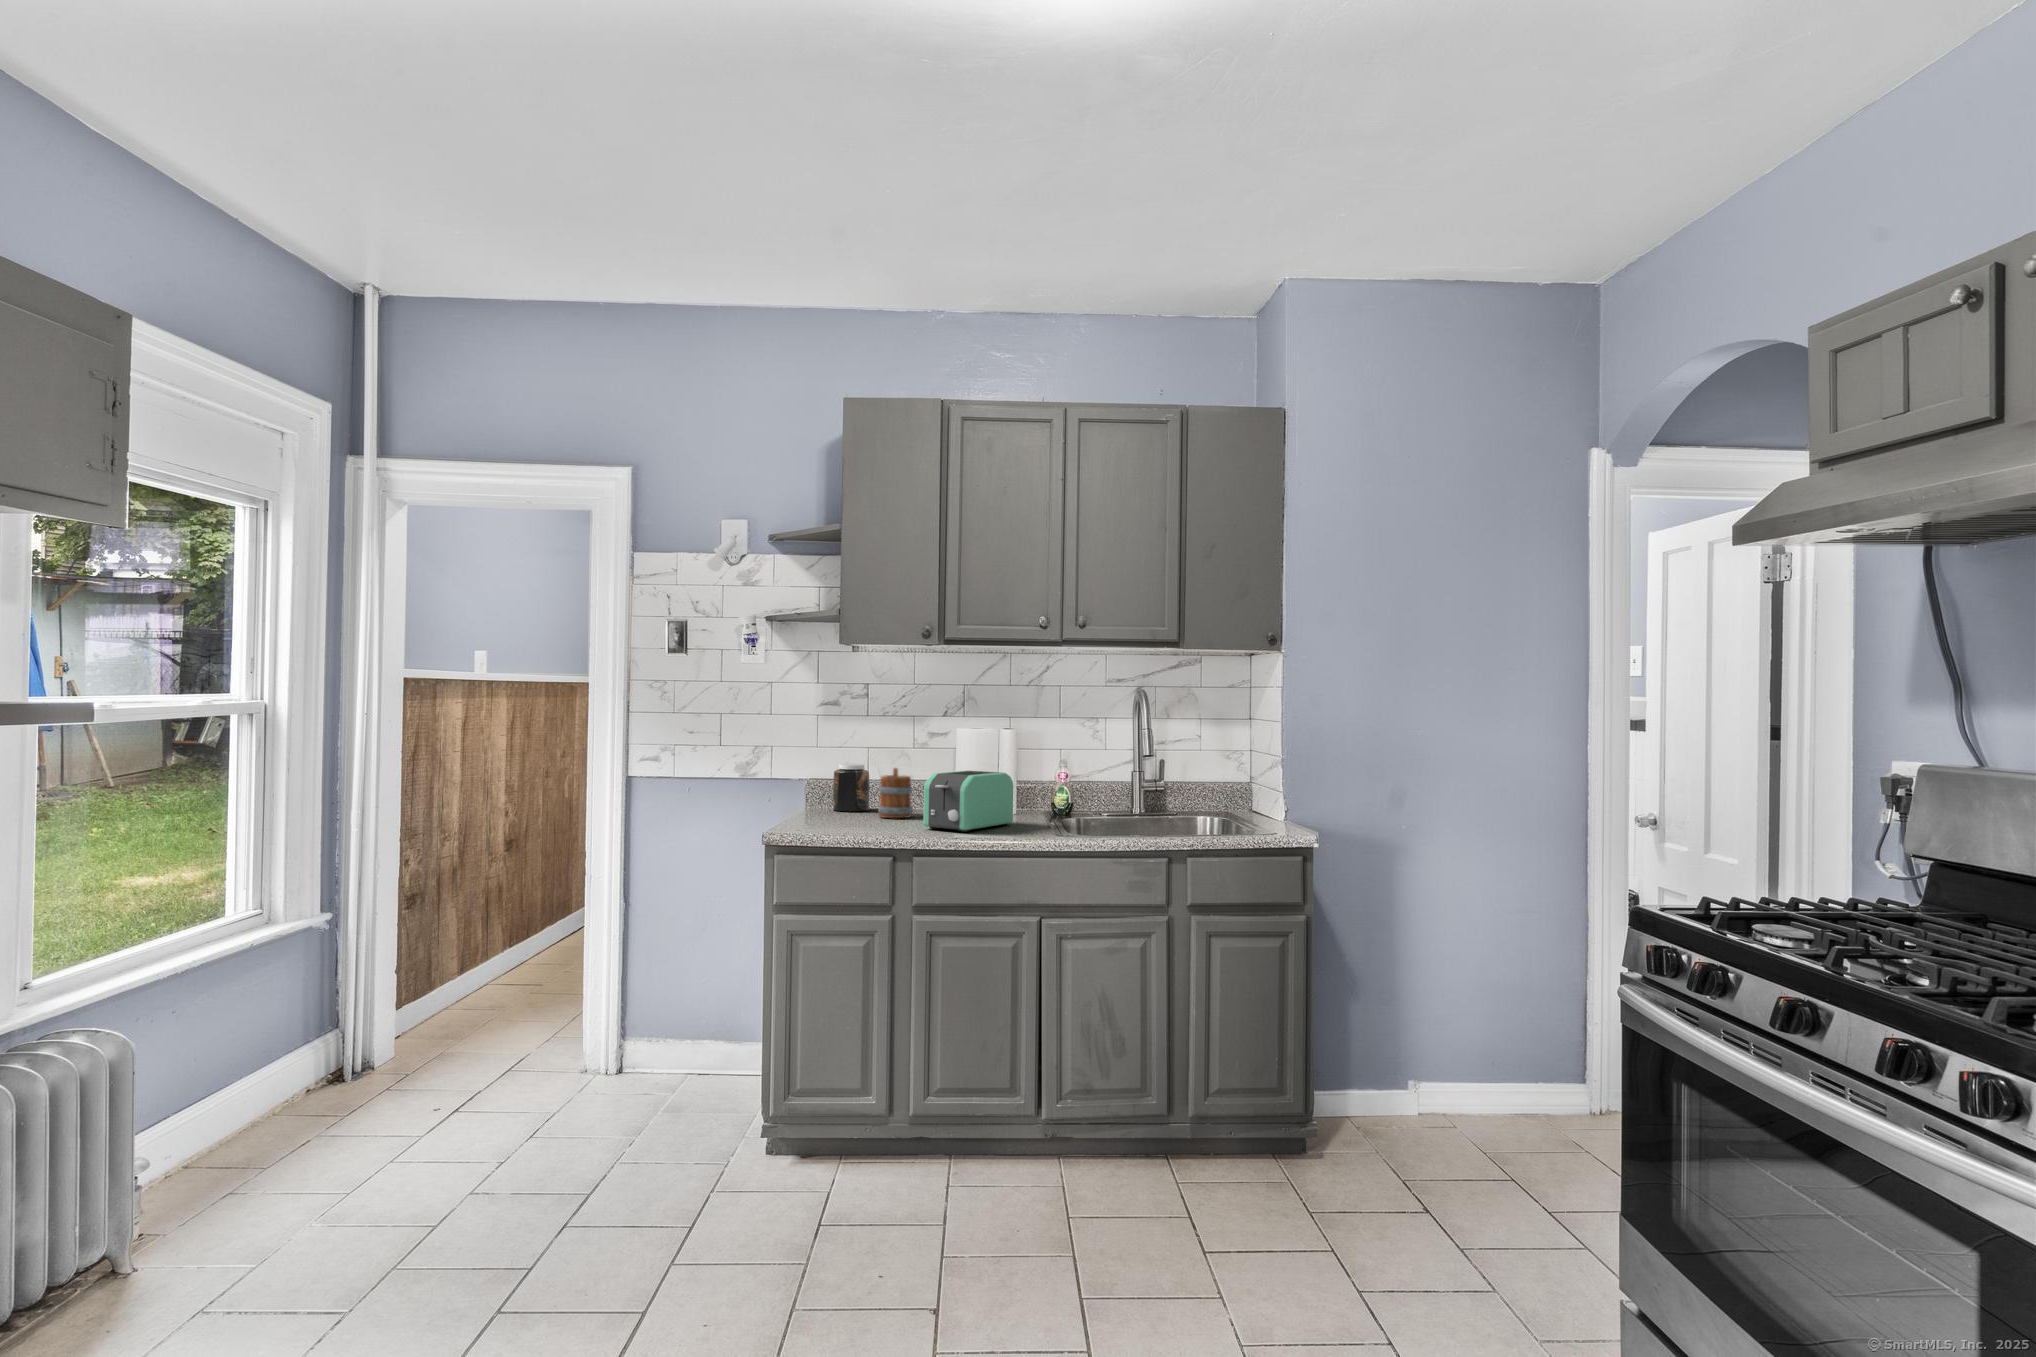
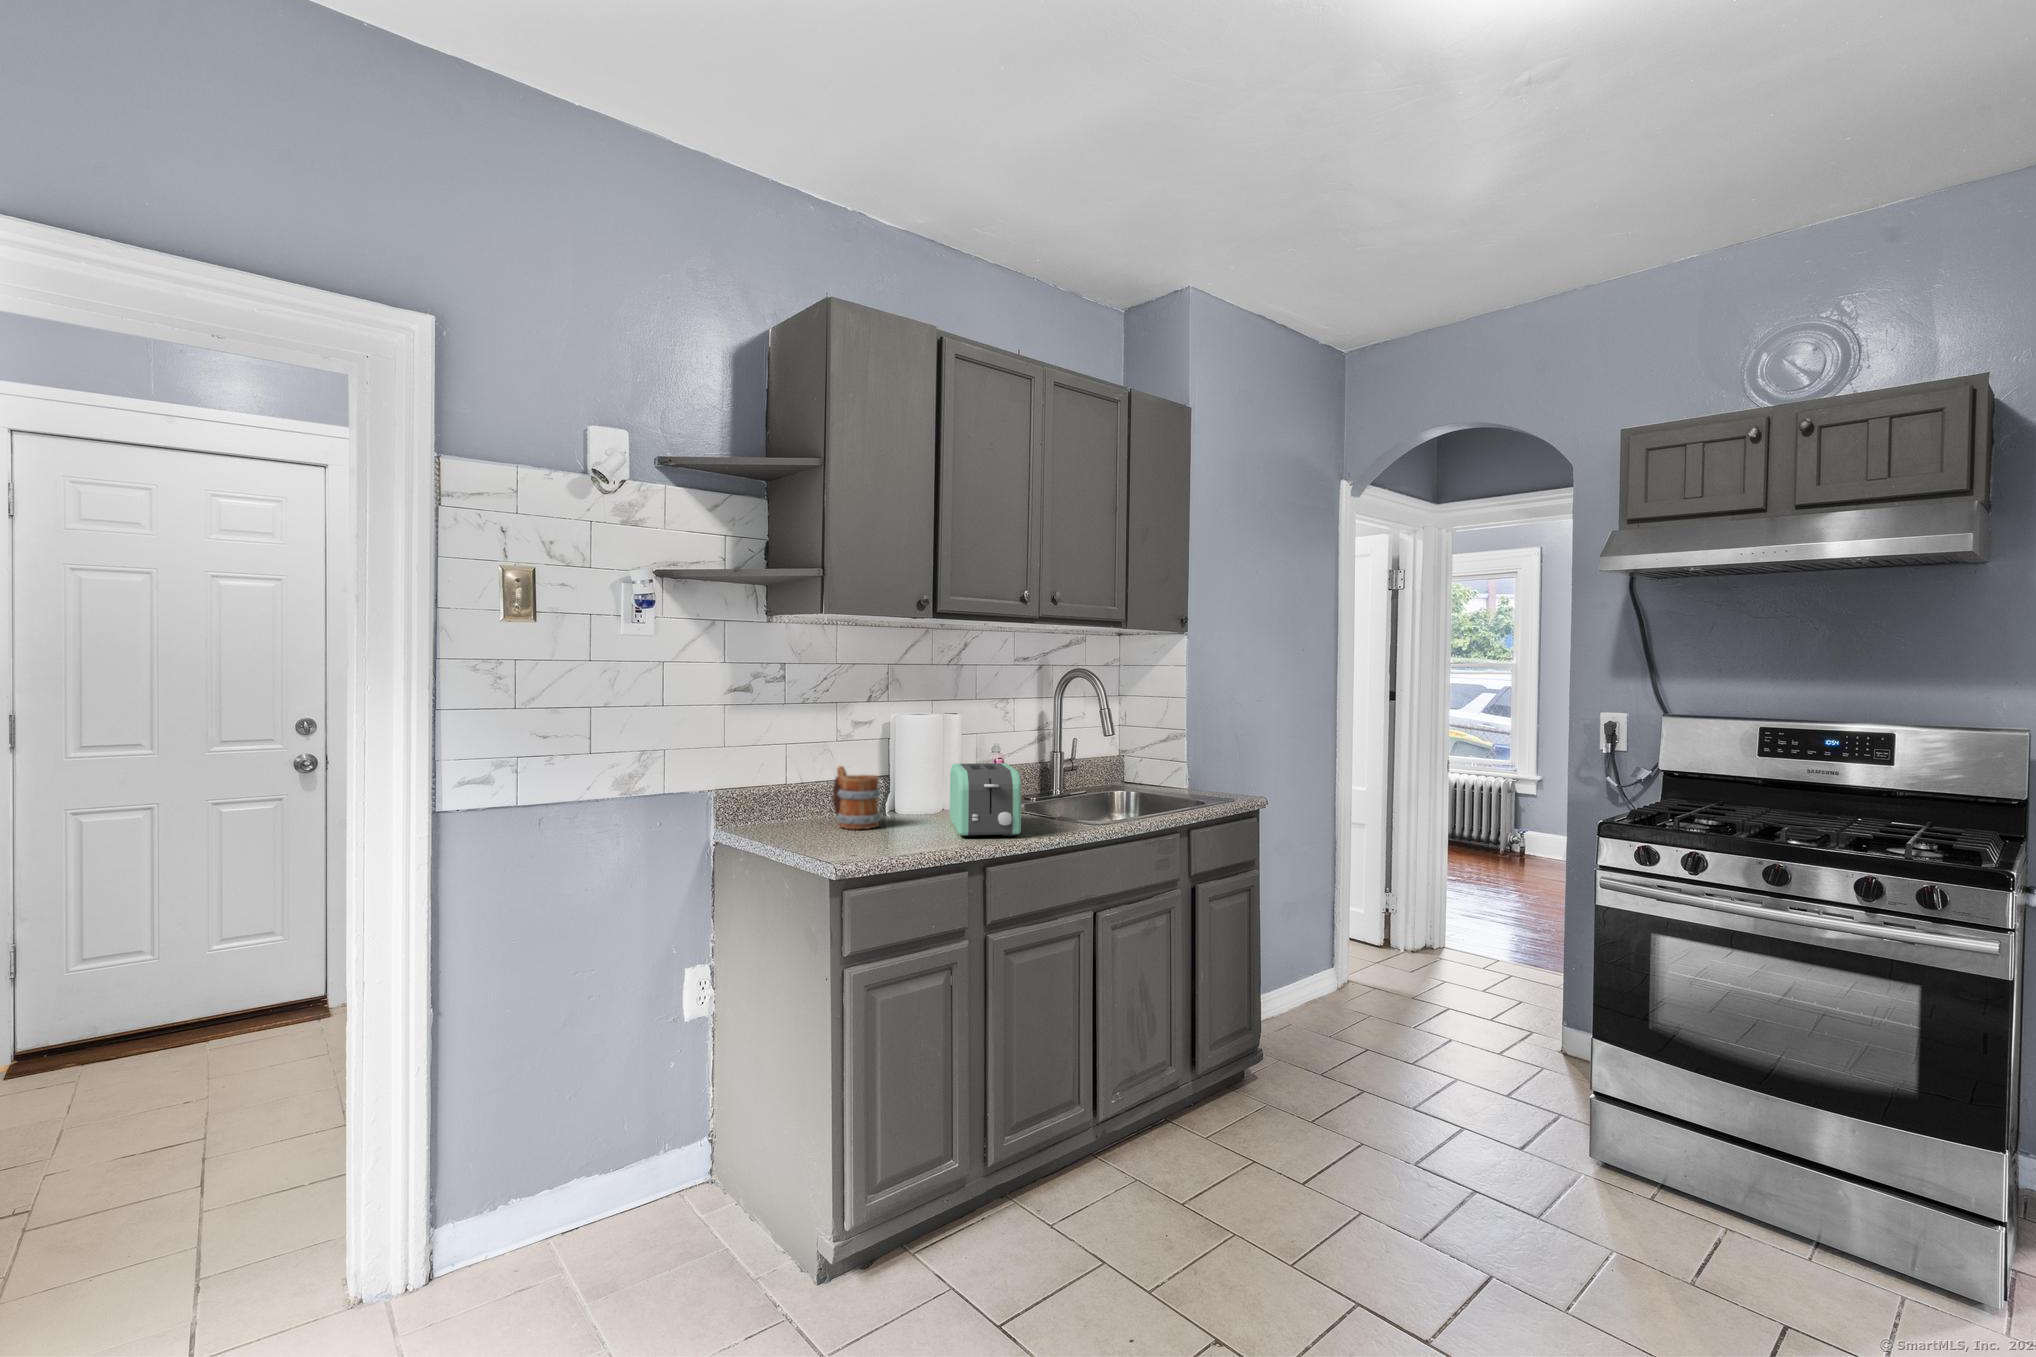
jar: present [833,764,869,811] -> none [747,764,795,826]

